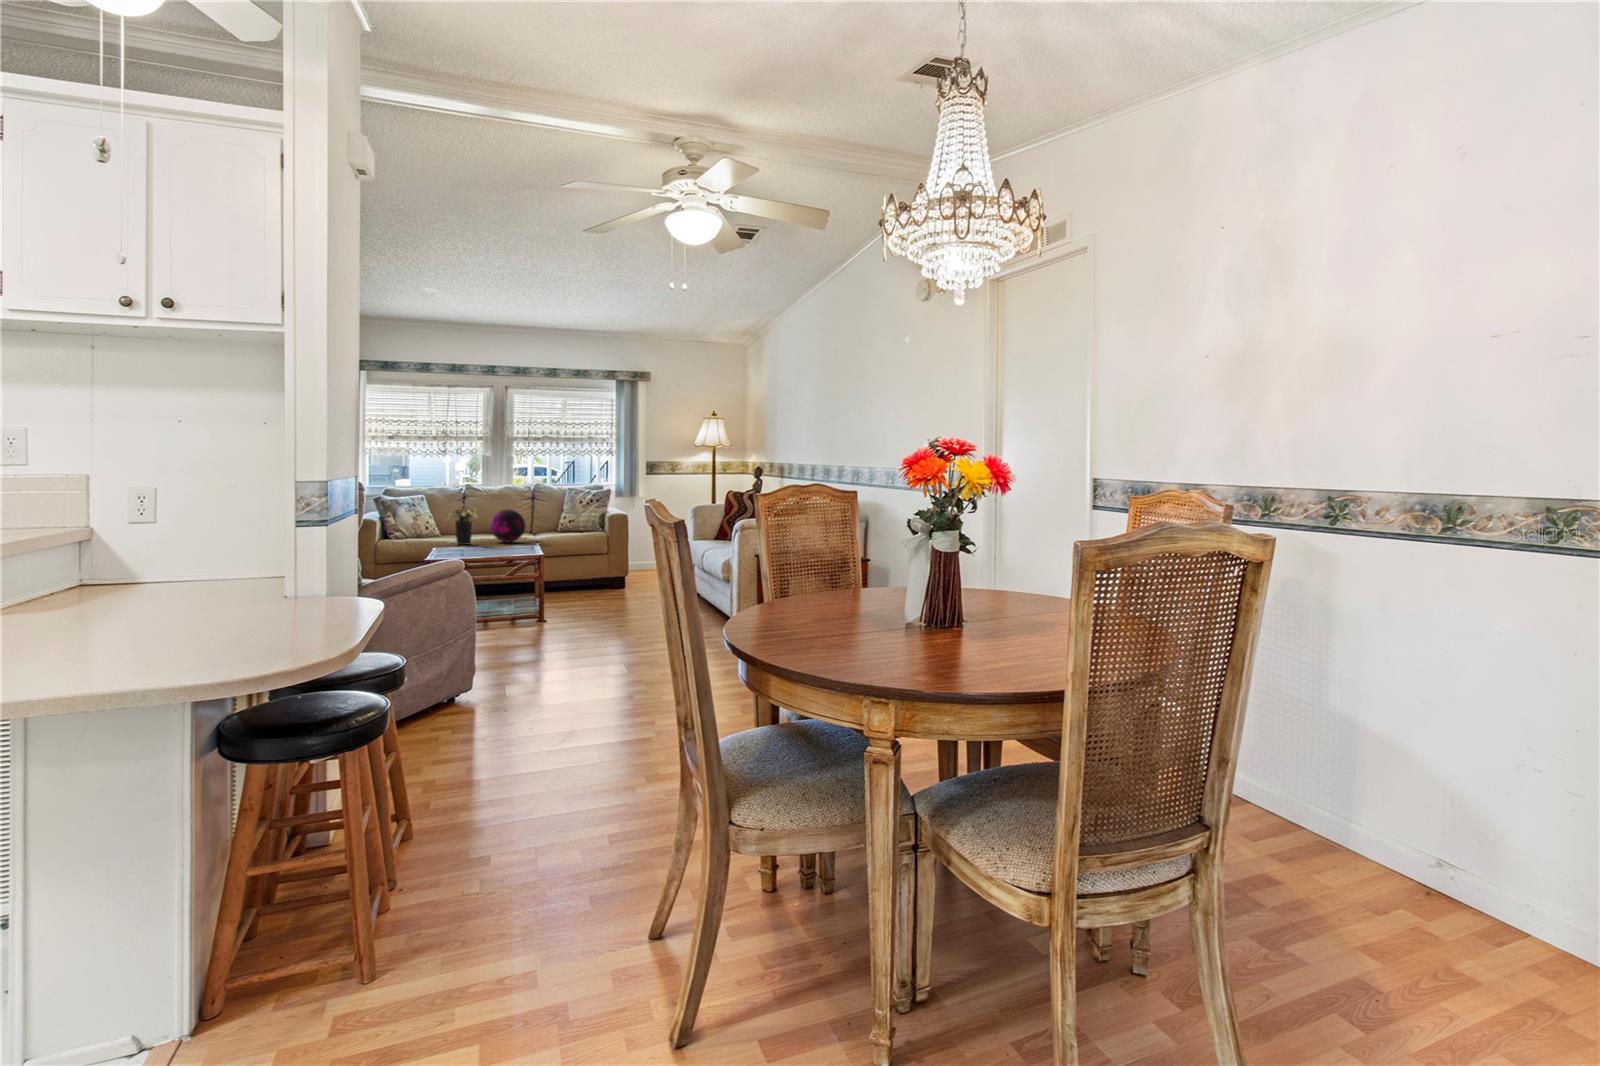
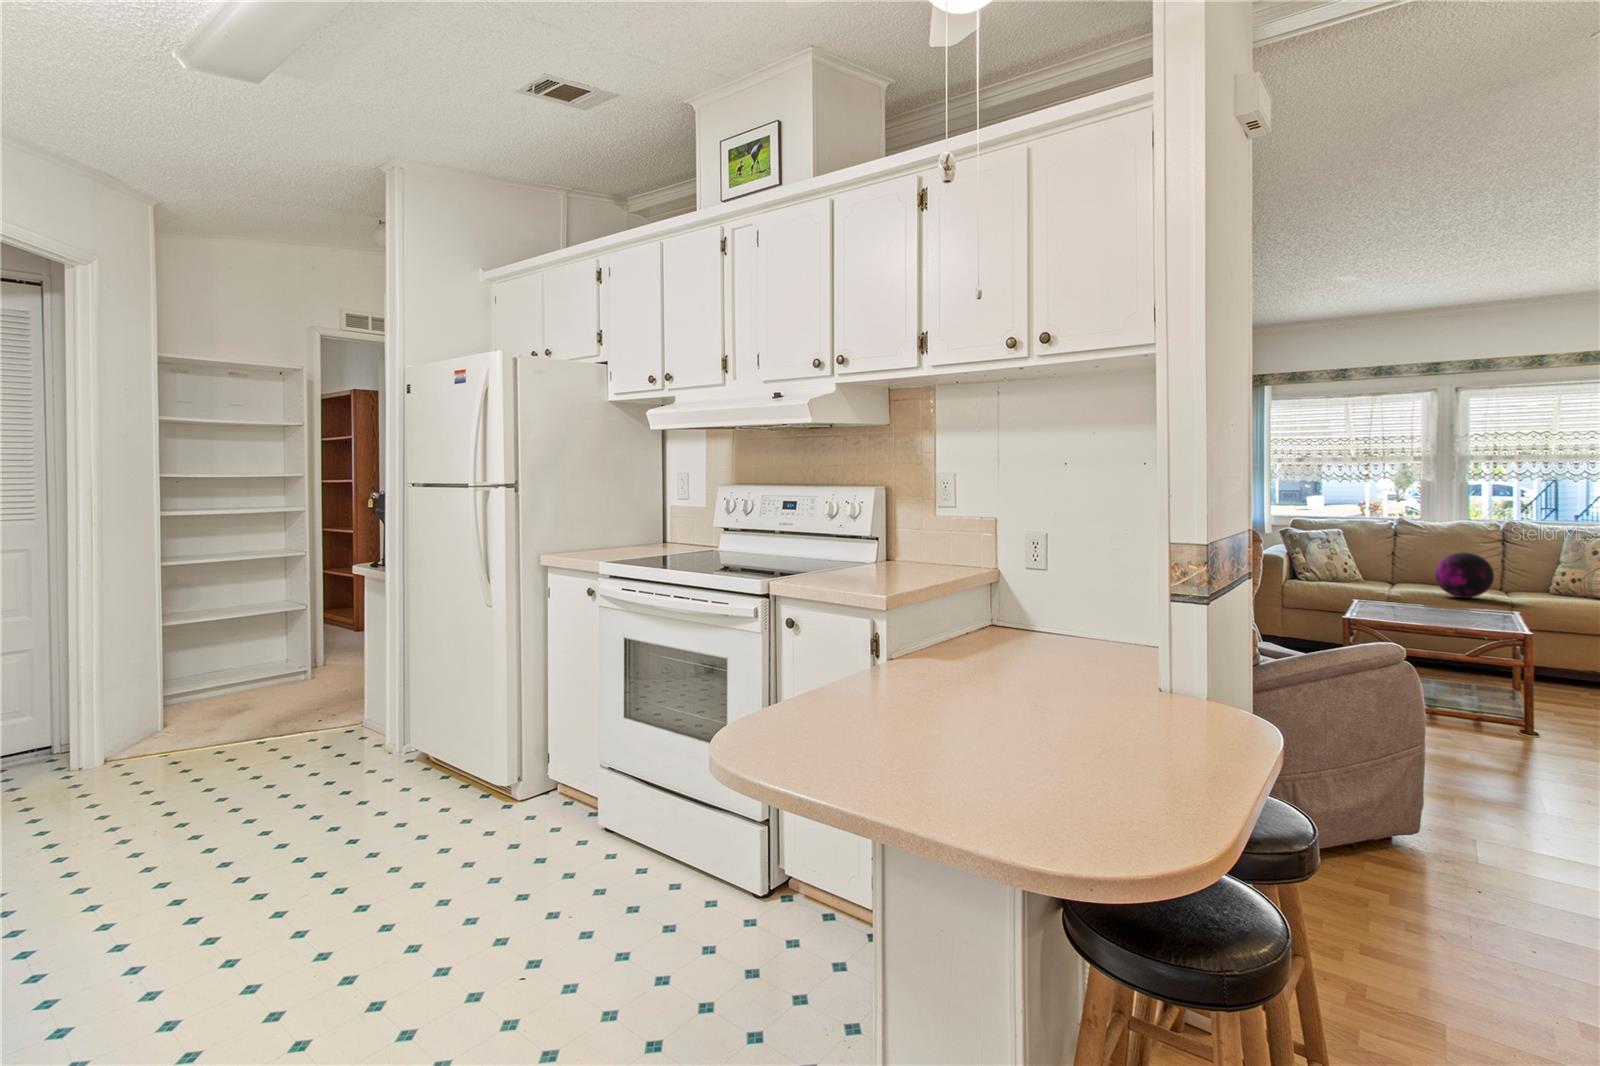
flower arrangement: present [446,506,477,545] -> none [1368,544,1421,597]

